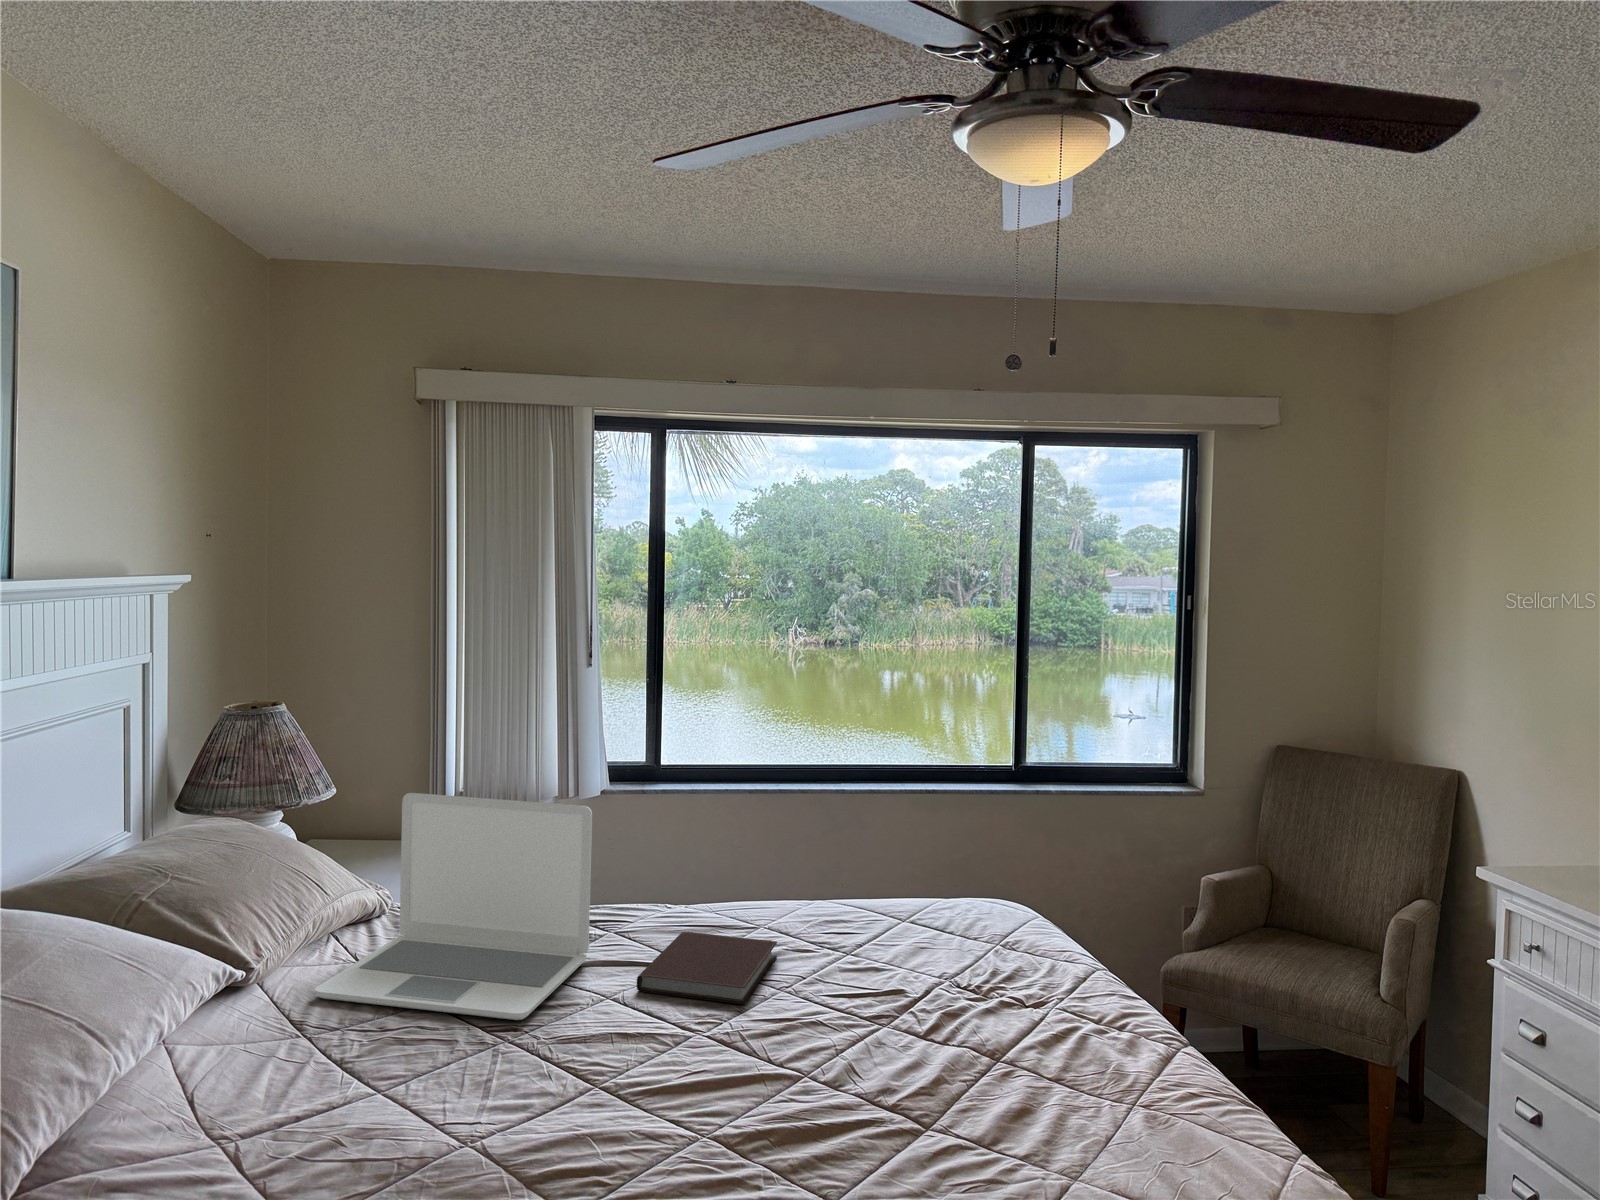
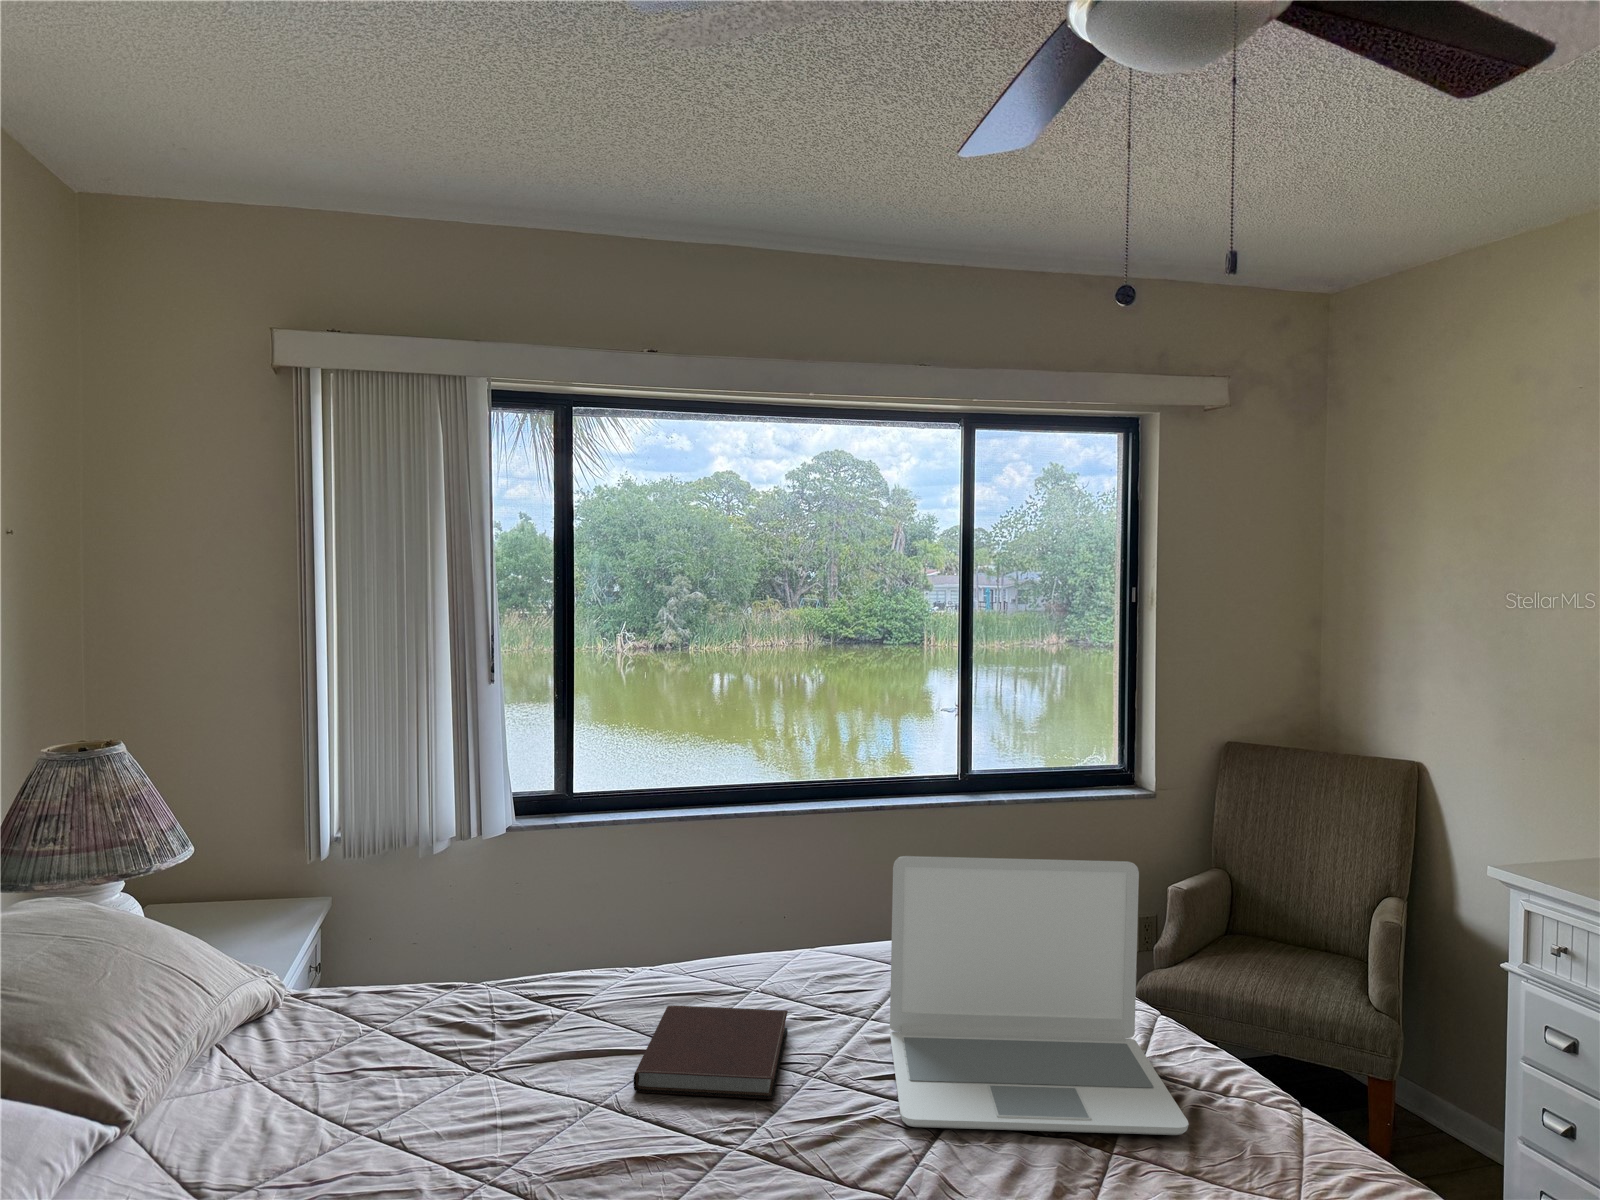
laptop: present [315,793,592,1020] -> present [890,856,1188,1135]

